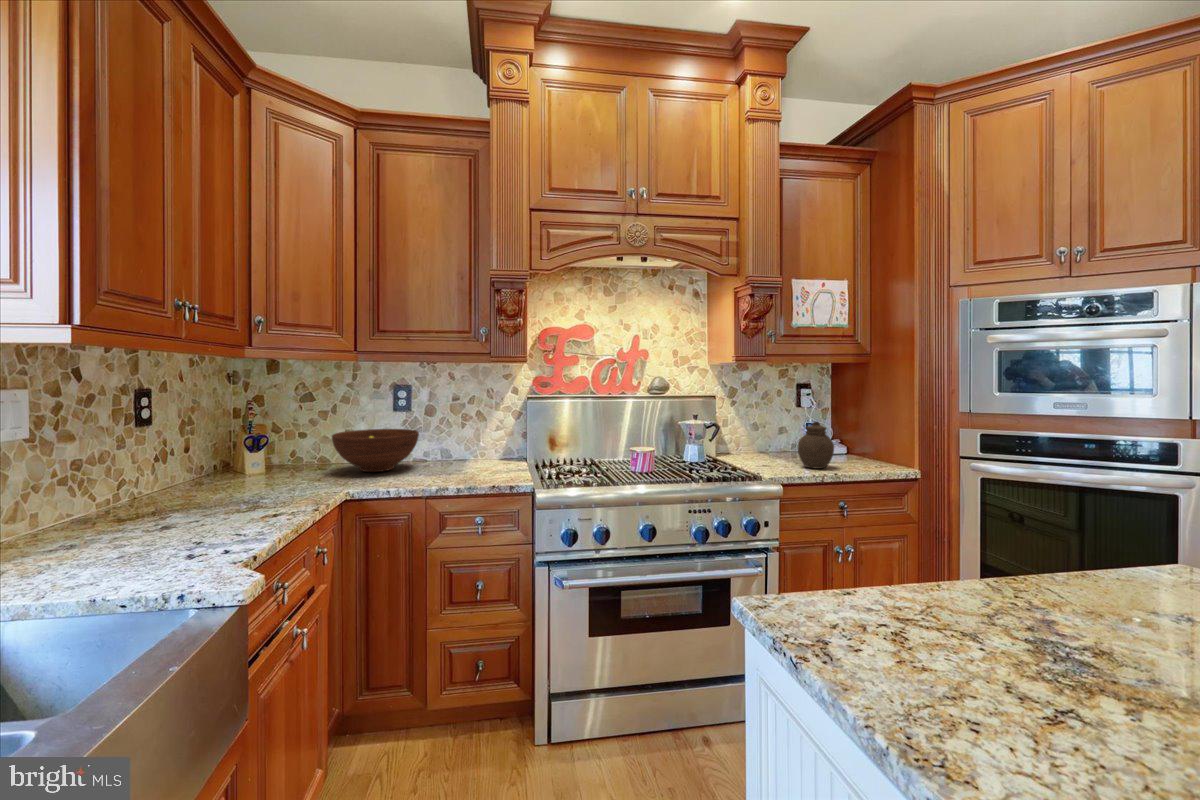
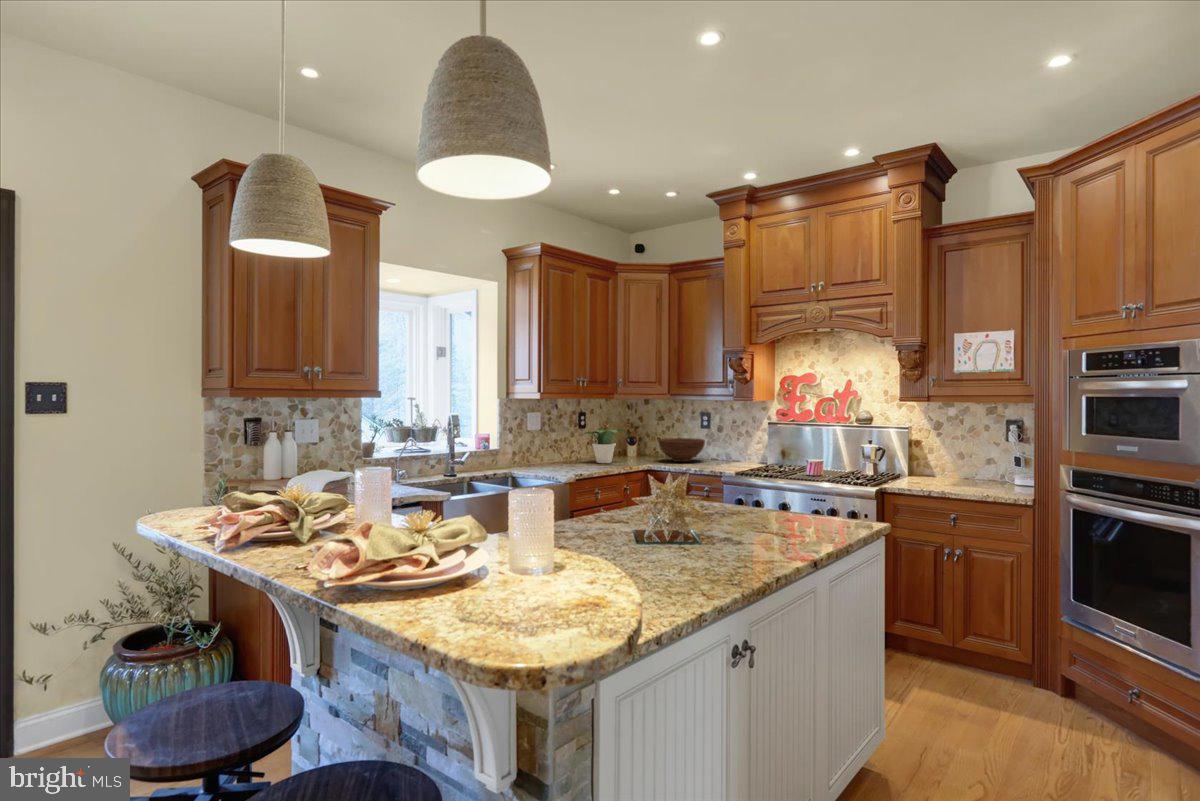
potted plant: none [164,421,273,498] -> present [584,428,626,463]
jar: present [797,422,834,469] -> none [940,450,972,489]

